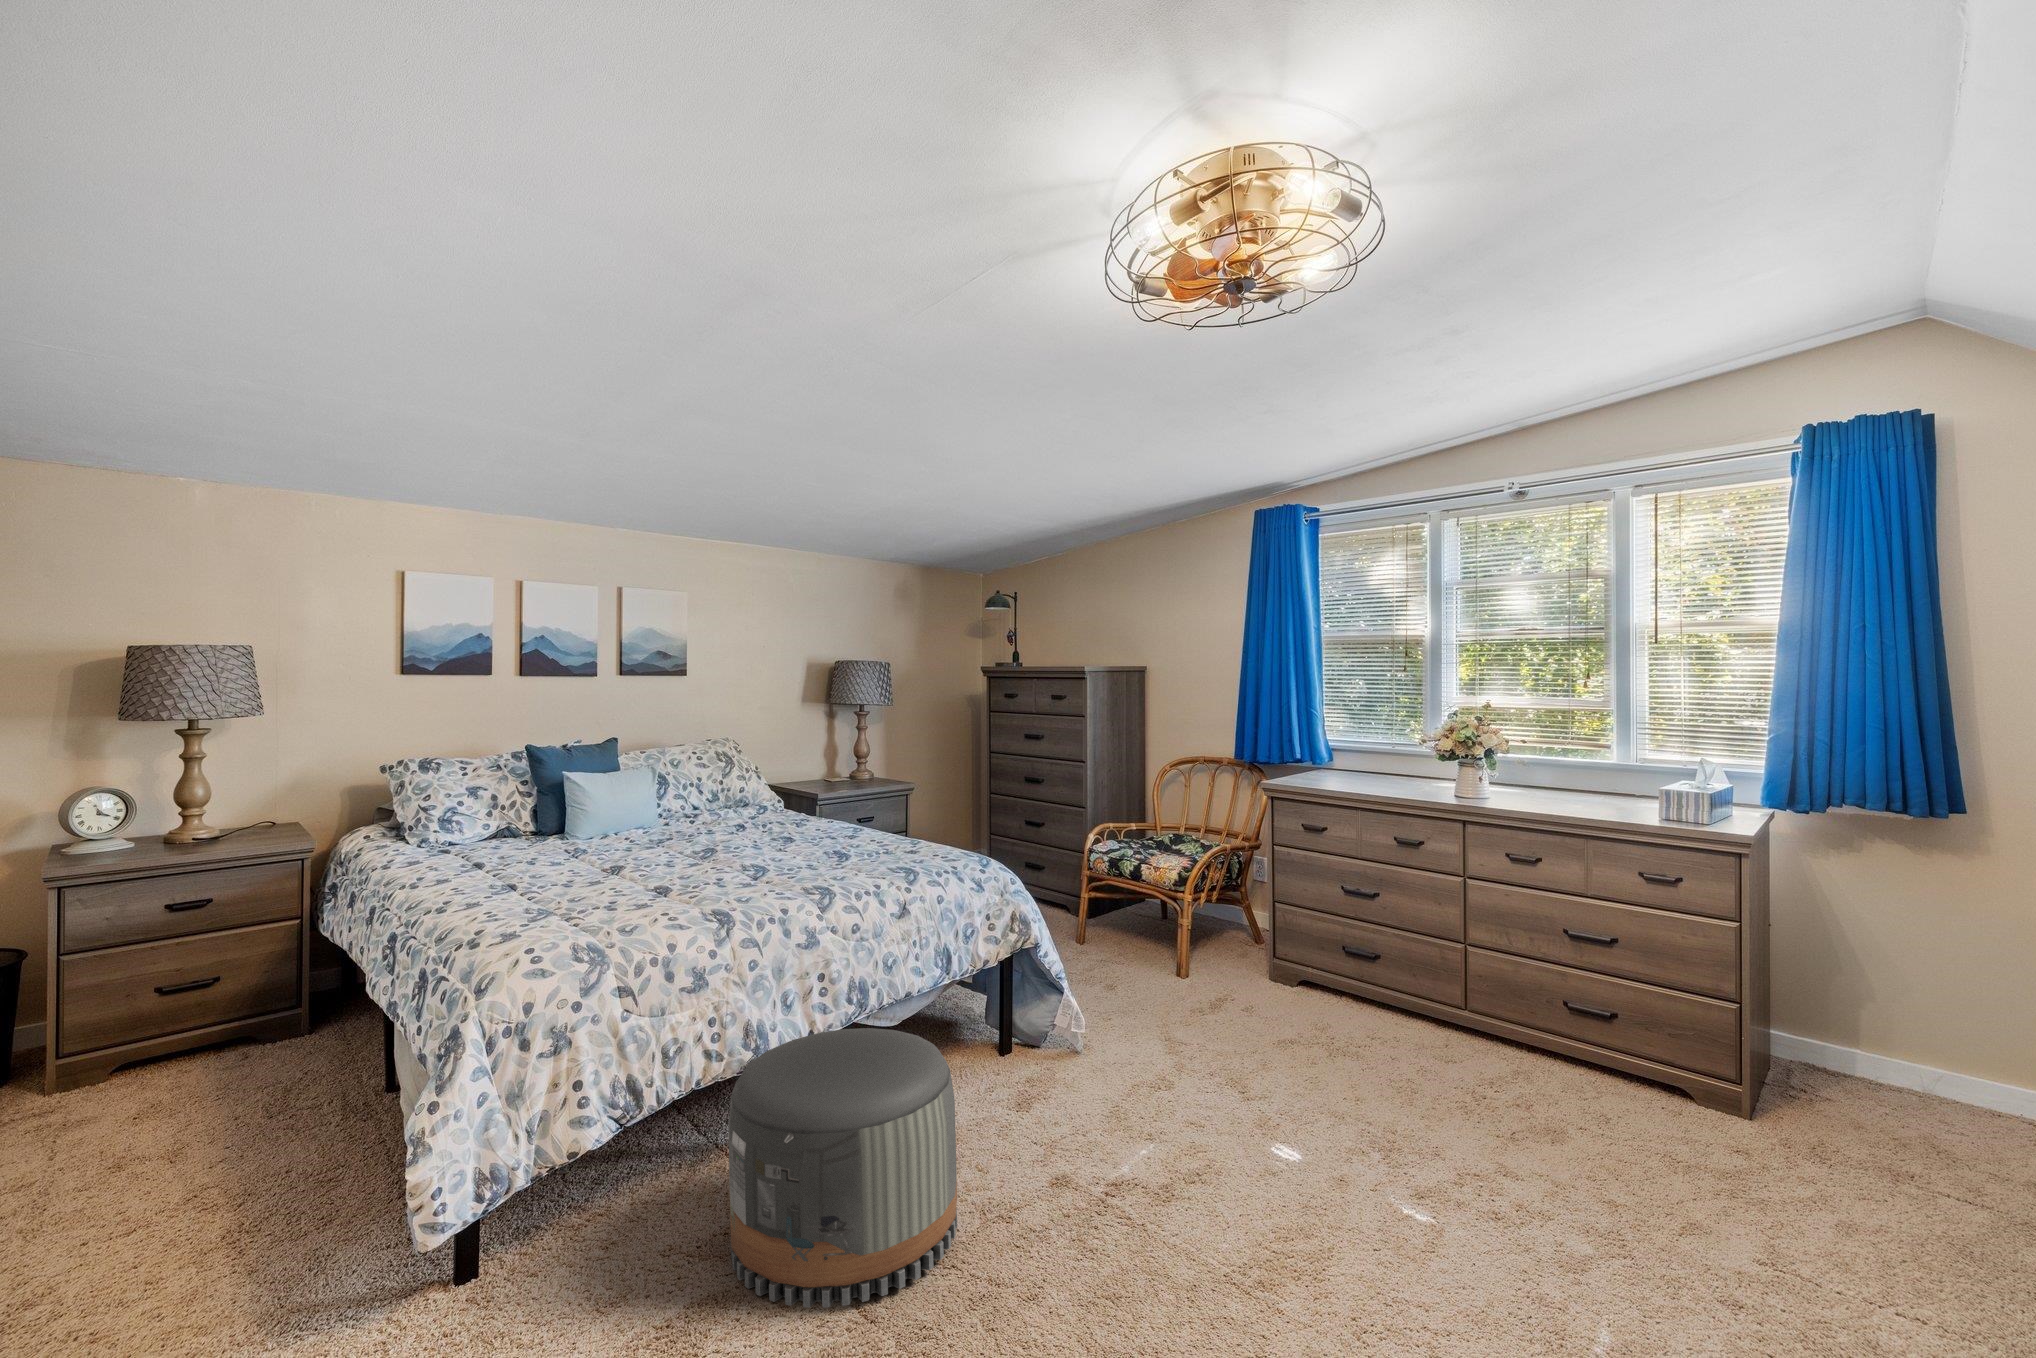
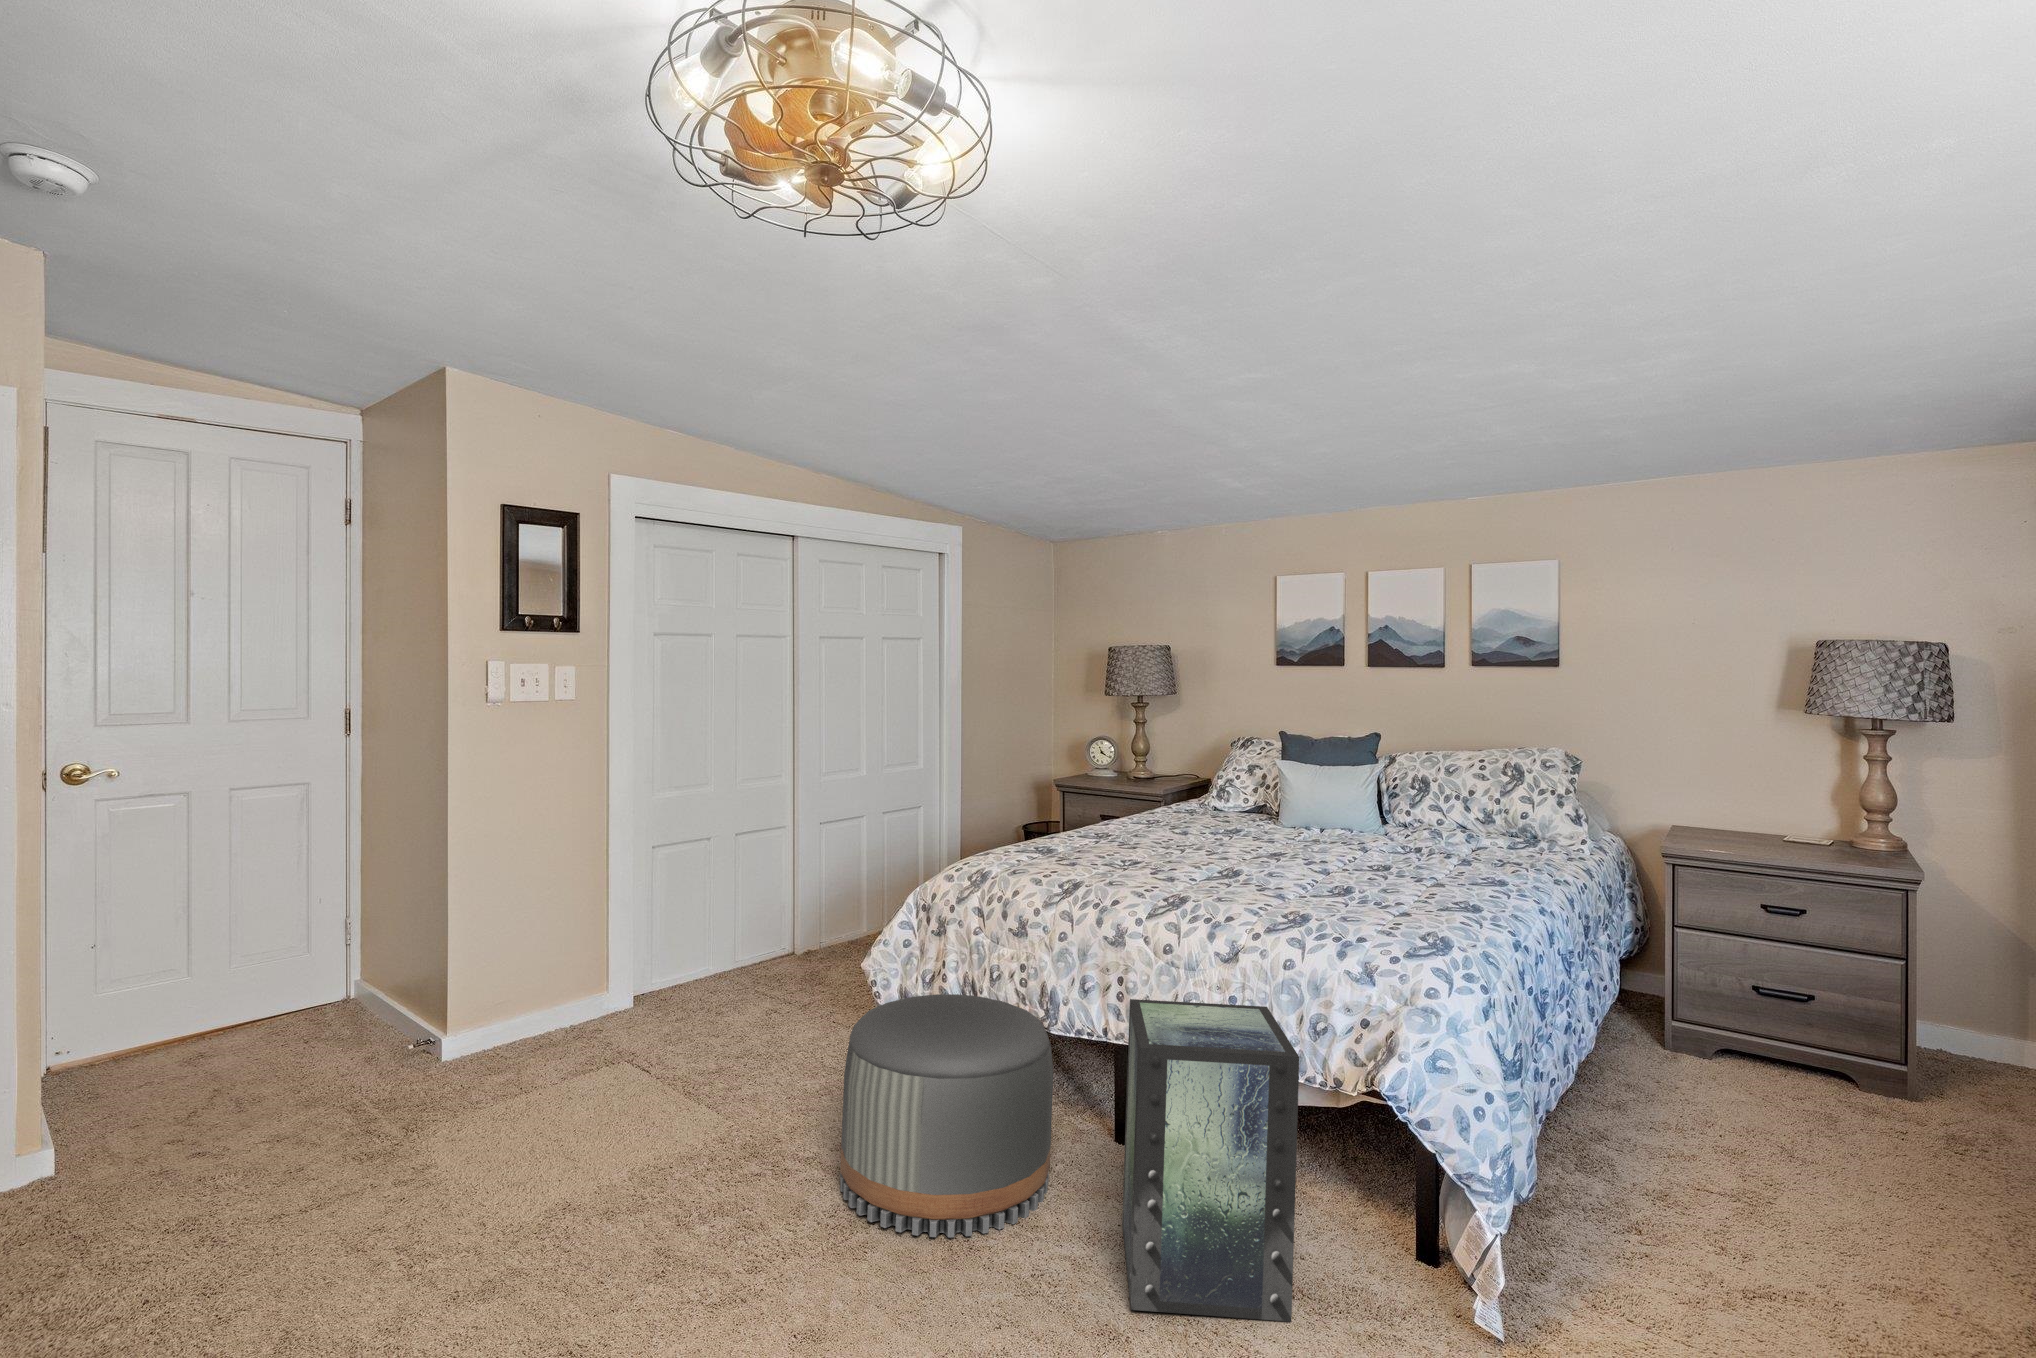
storage box: none [950,926,1077,1146] -> present [1122,999,1299,1322]

